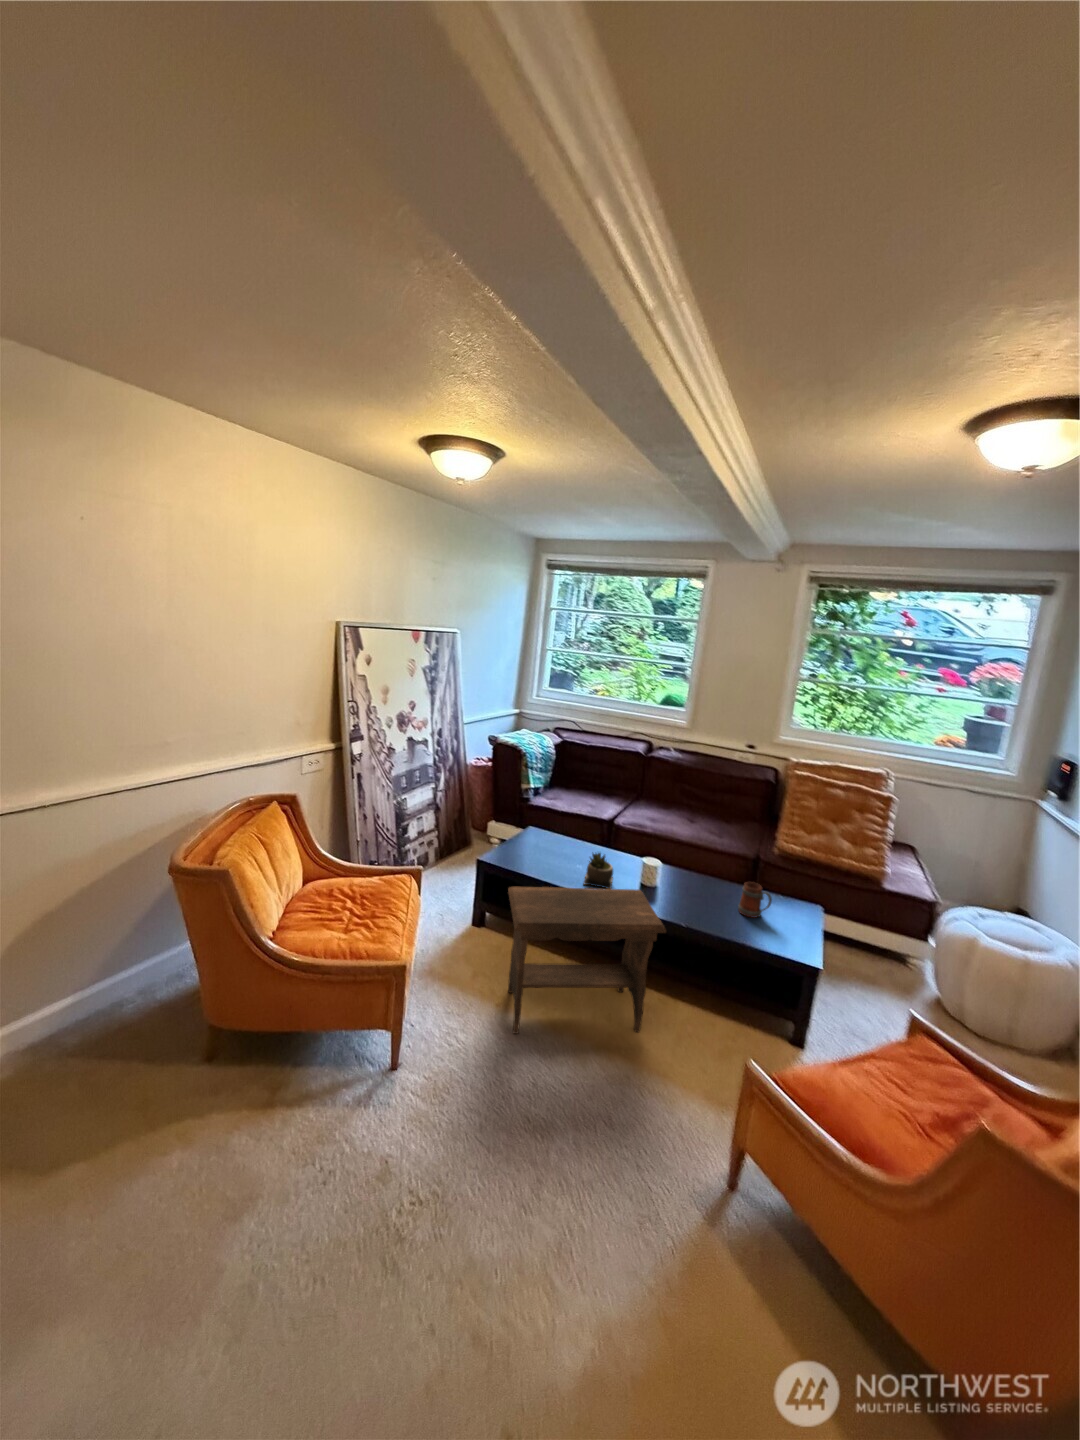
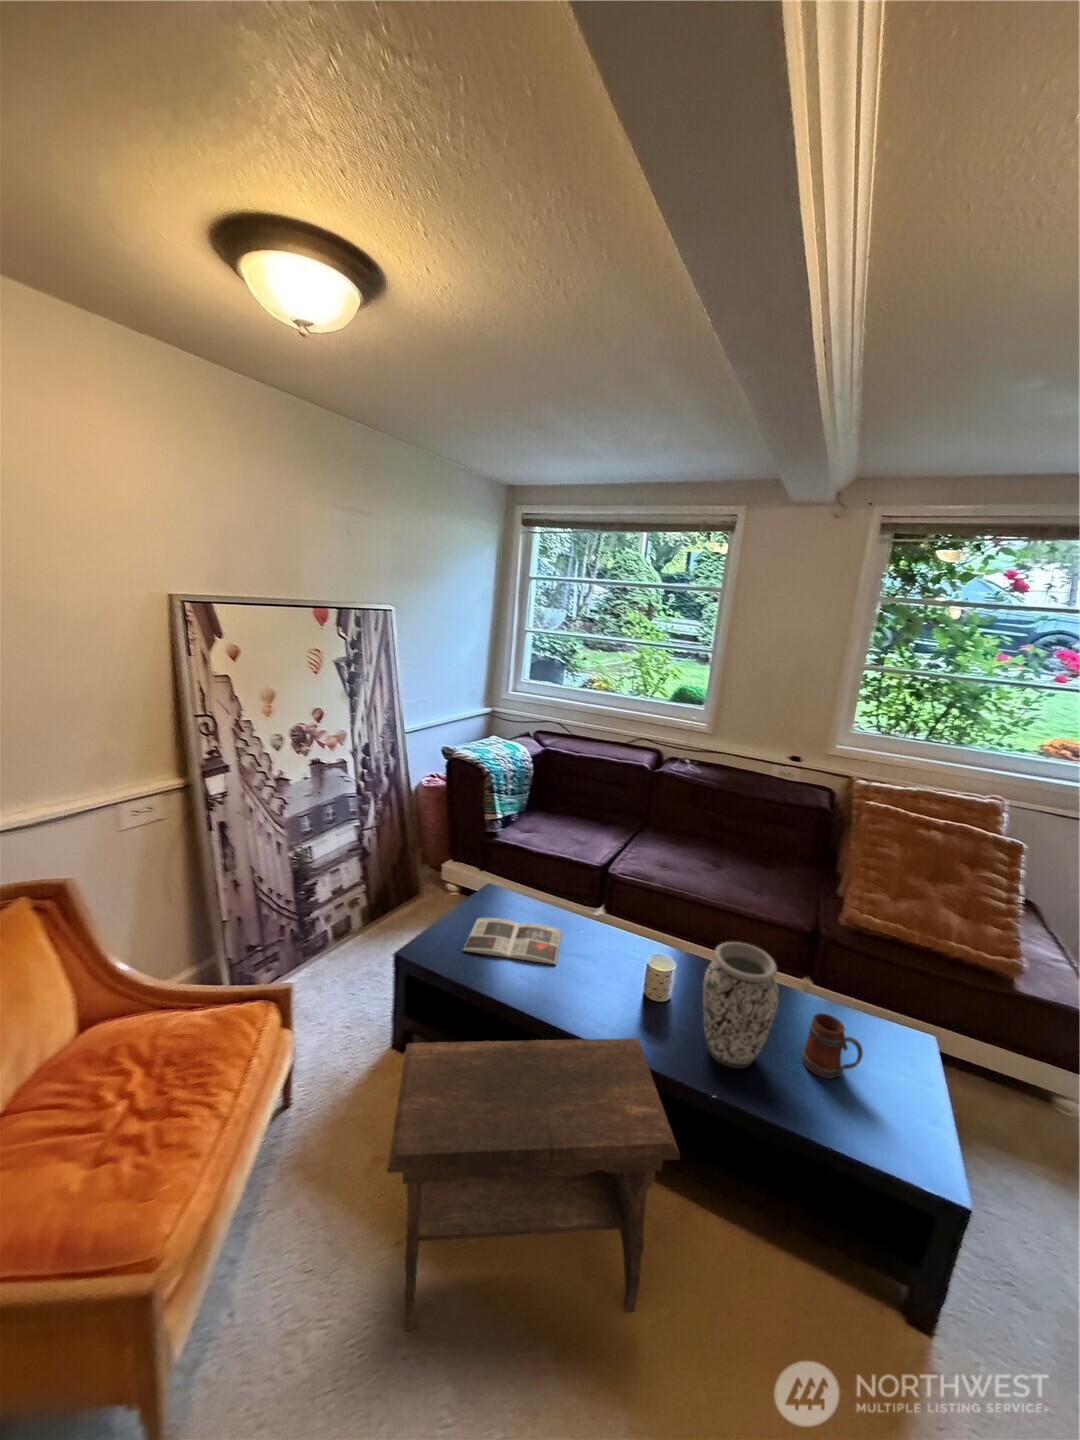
vase: none [680,839,724,912] -> present [703,942,779,1068]
magazine: none [524,842,587,866] -> present [463,918,562,964]
succulent plant: present [584,853,613,889] -> none [547,951,597,1018]

